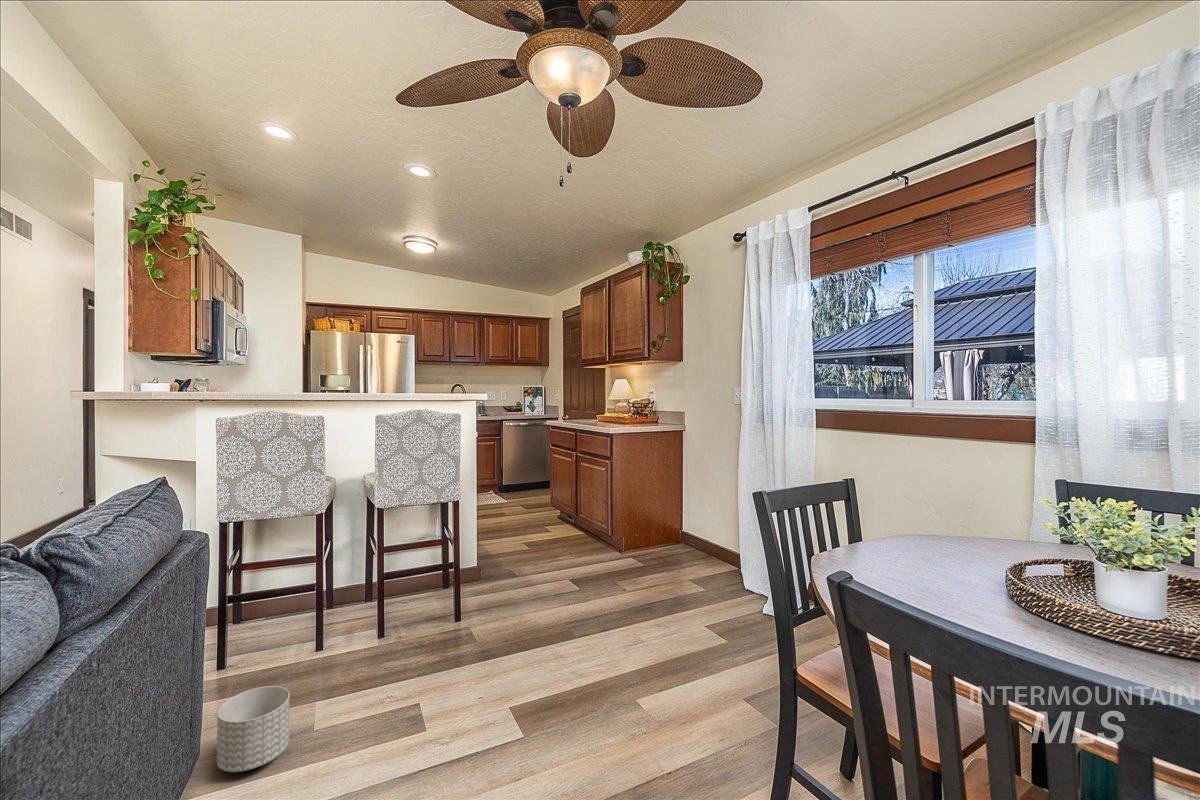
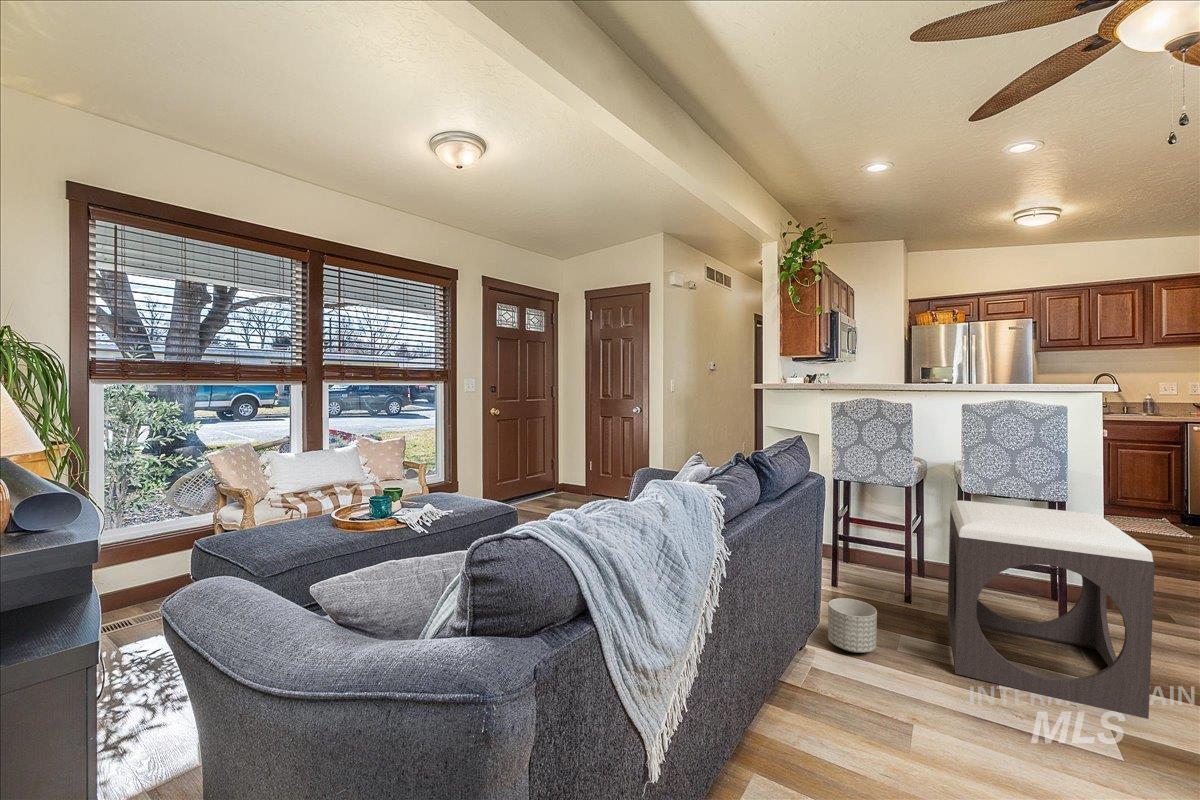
footstool: none [365,511,530,725] -> present [947,501,1155,719]

